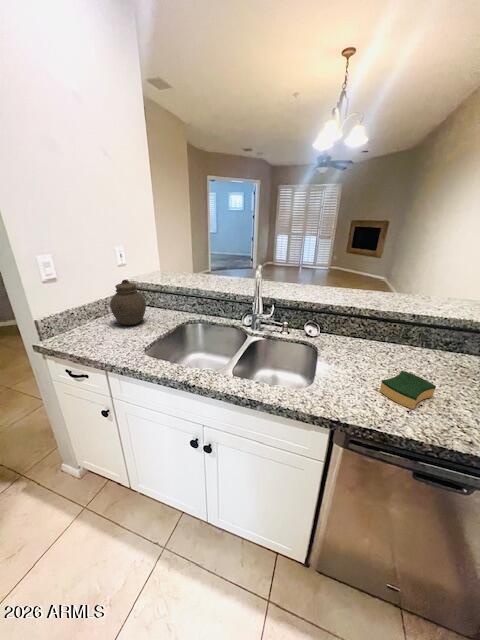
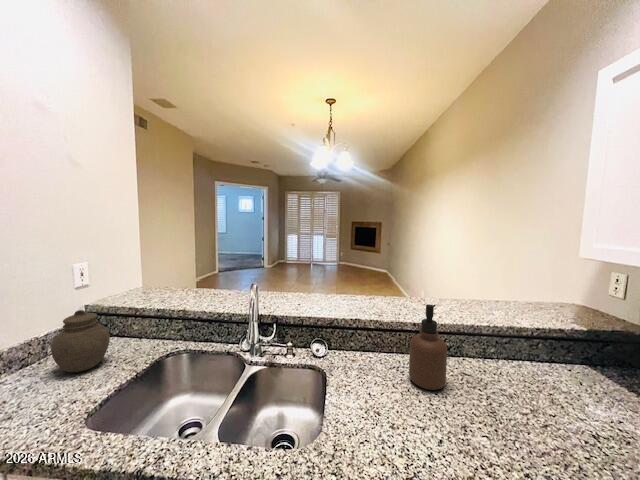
soap dispenser: none [399,294,446,372] -> present [409,304,447,390]
sponge: present [380,371,436,409] -> none [395,396,450,452]

